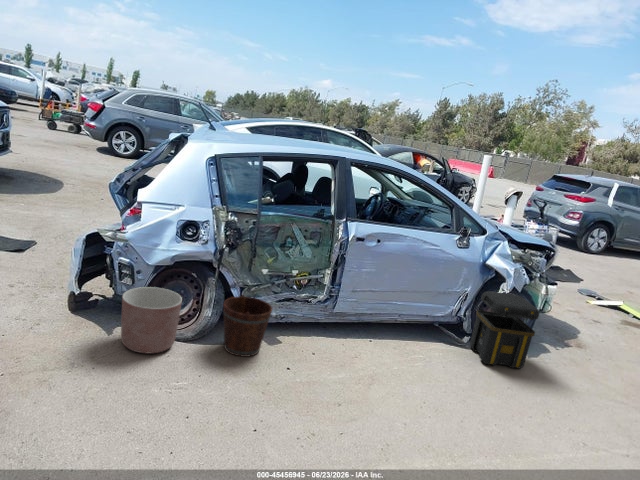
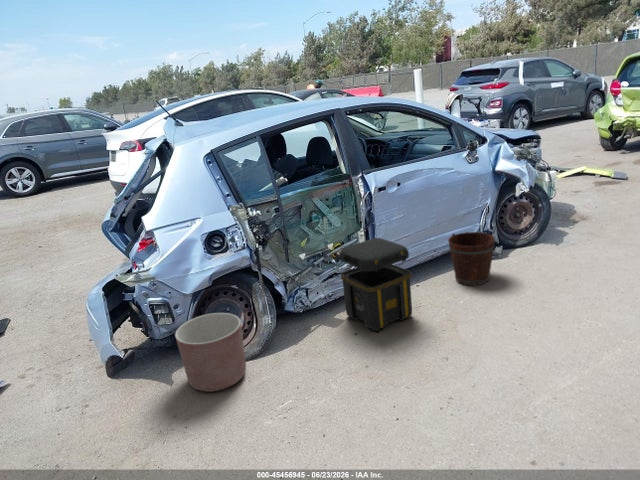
toolbox: present [470,291,539,369] -> present [339,238,412,331]
bucket: present [223,295,272,357] -> present [448,232,495,285]

